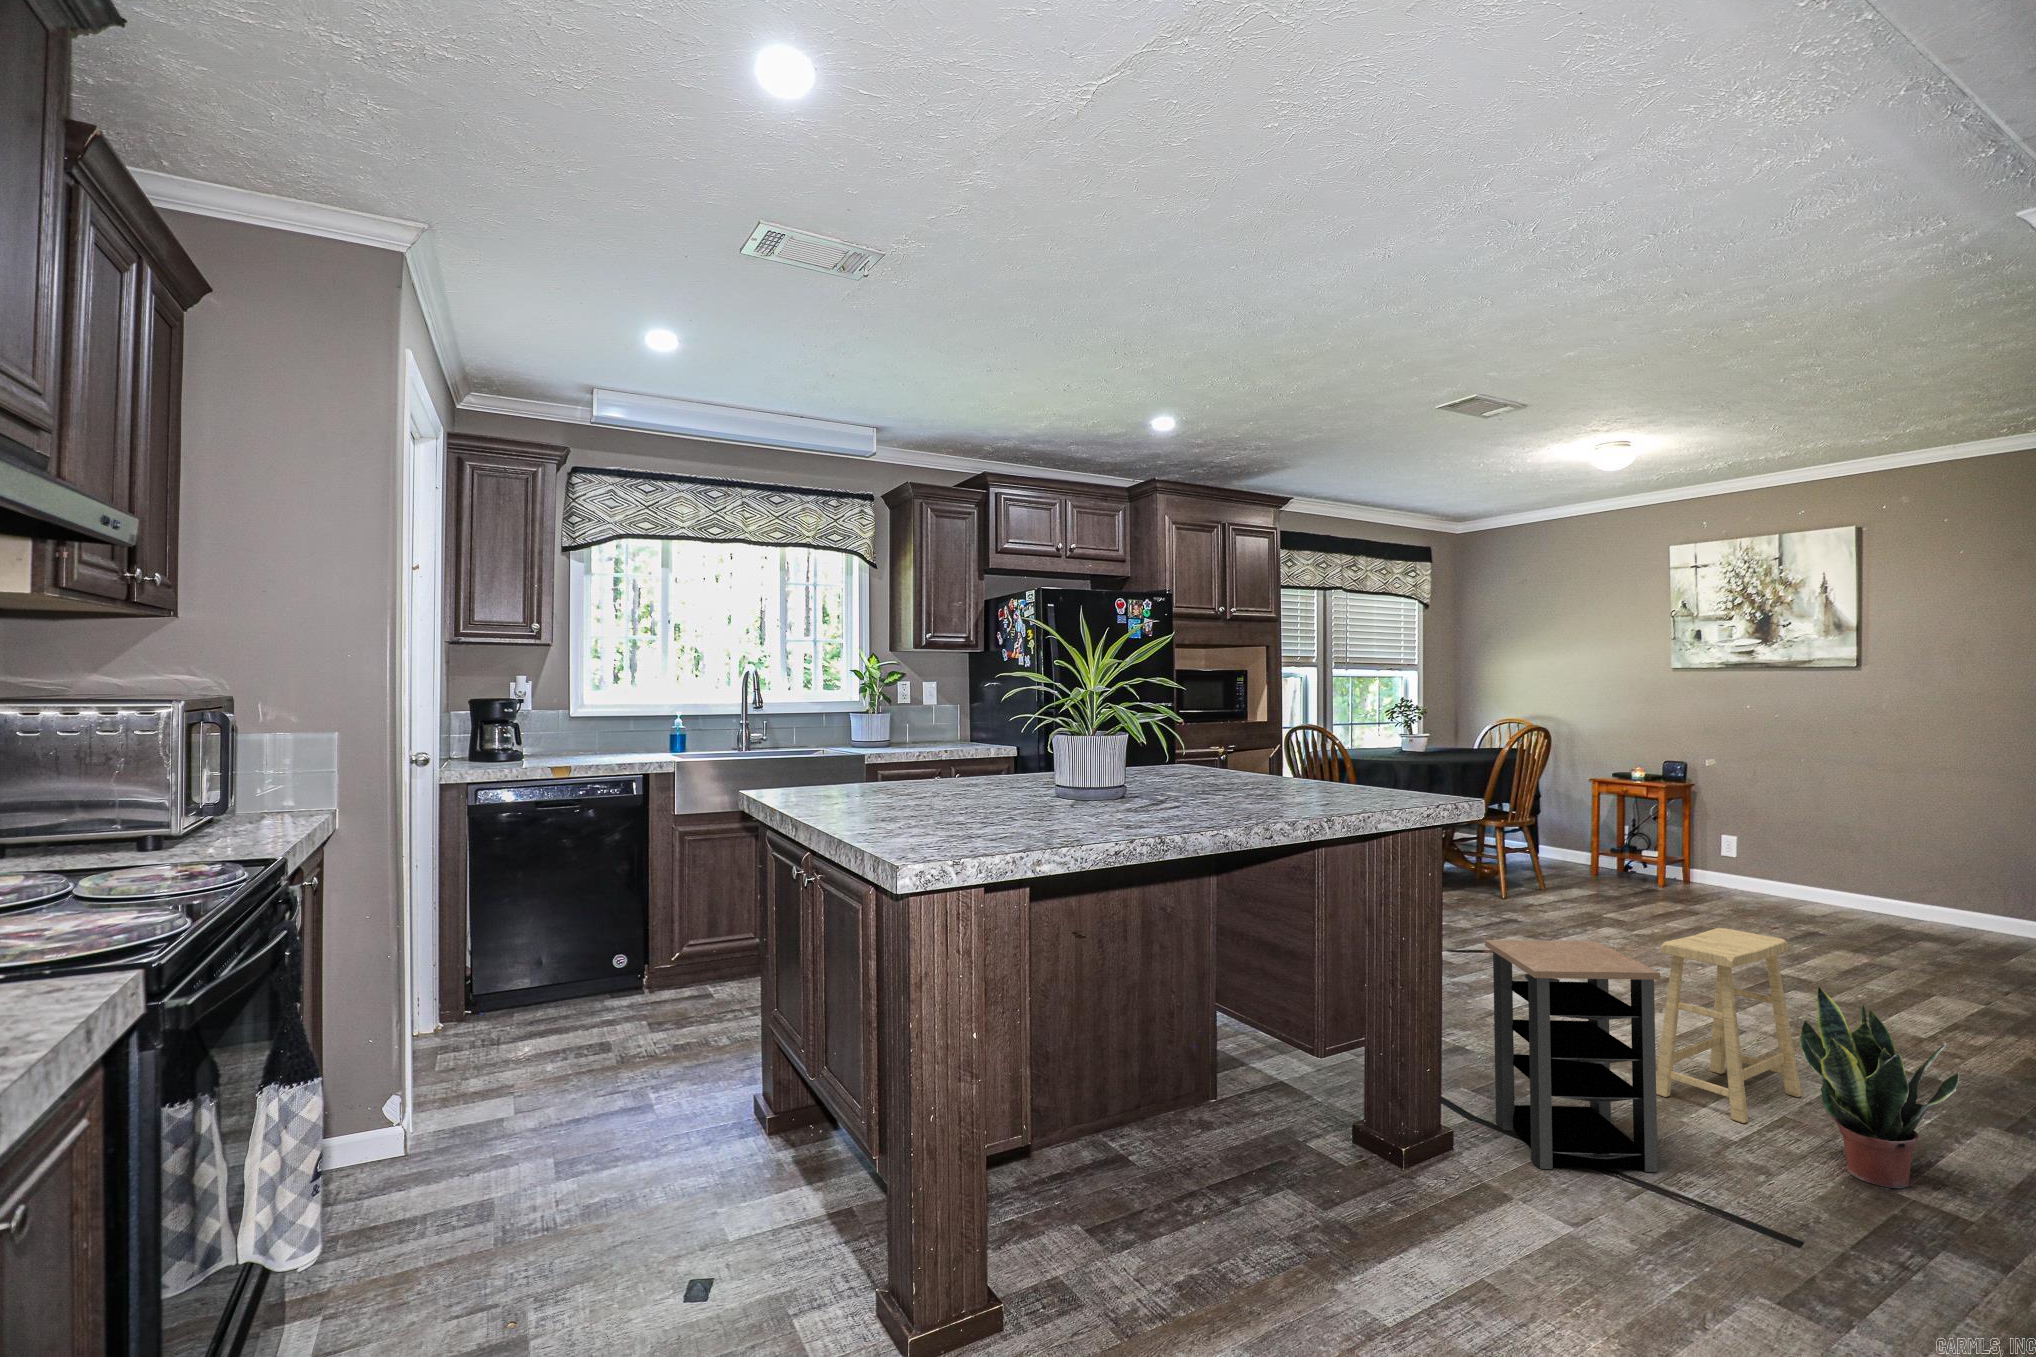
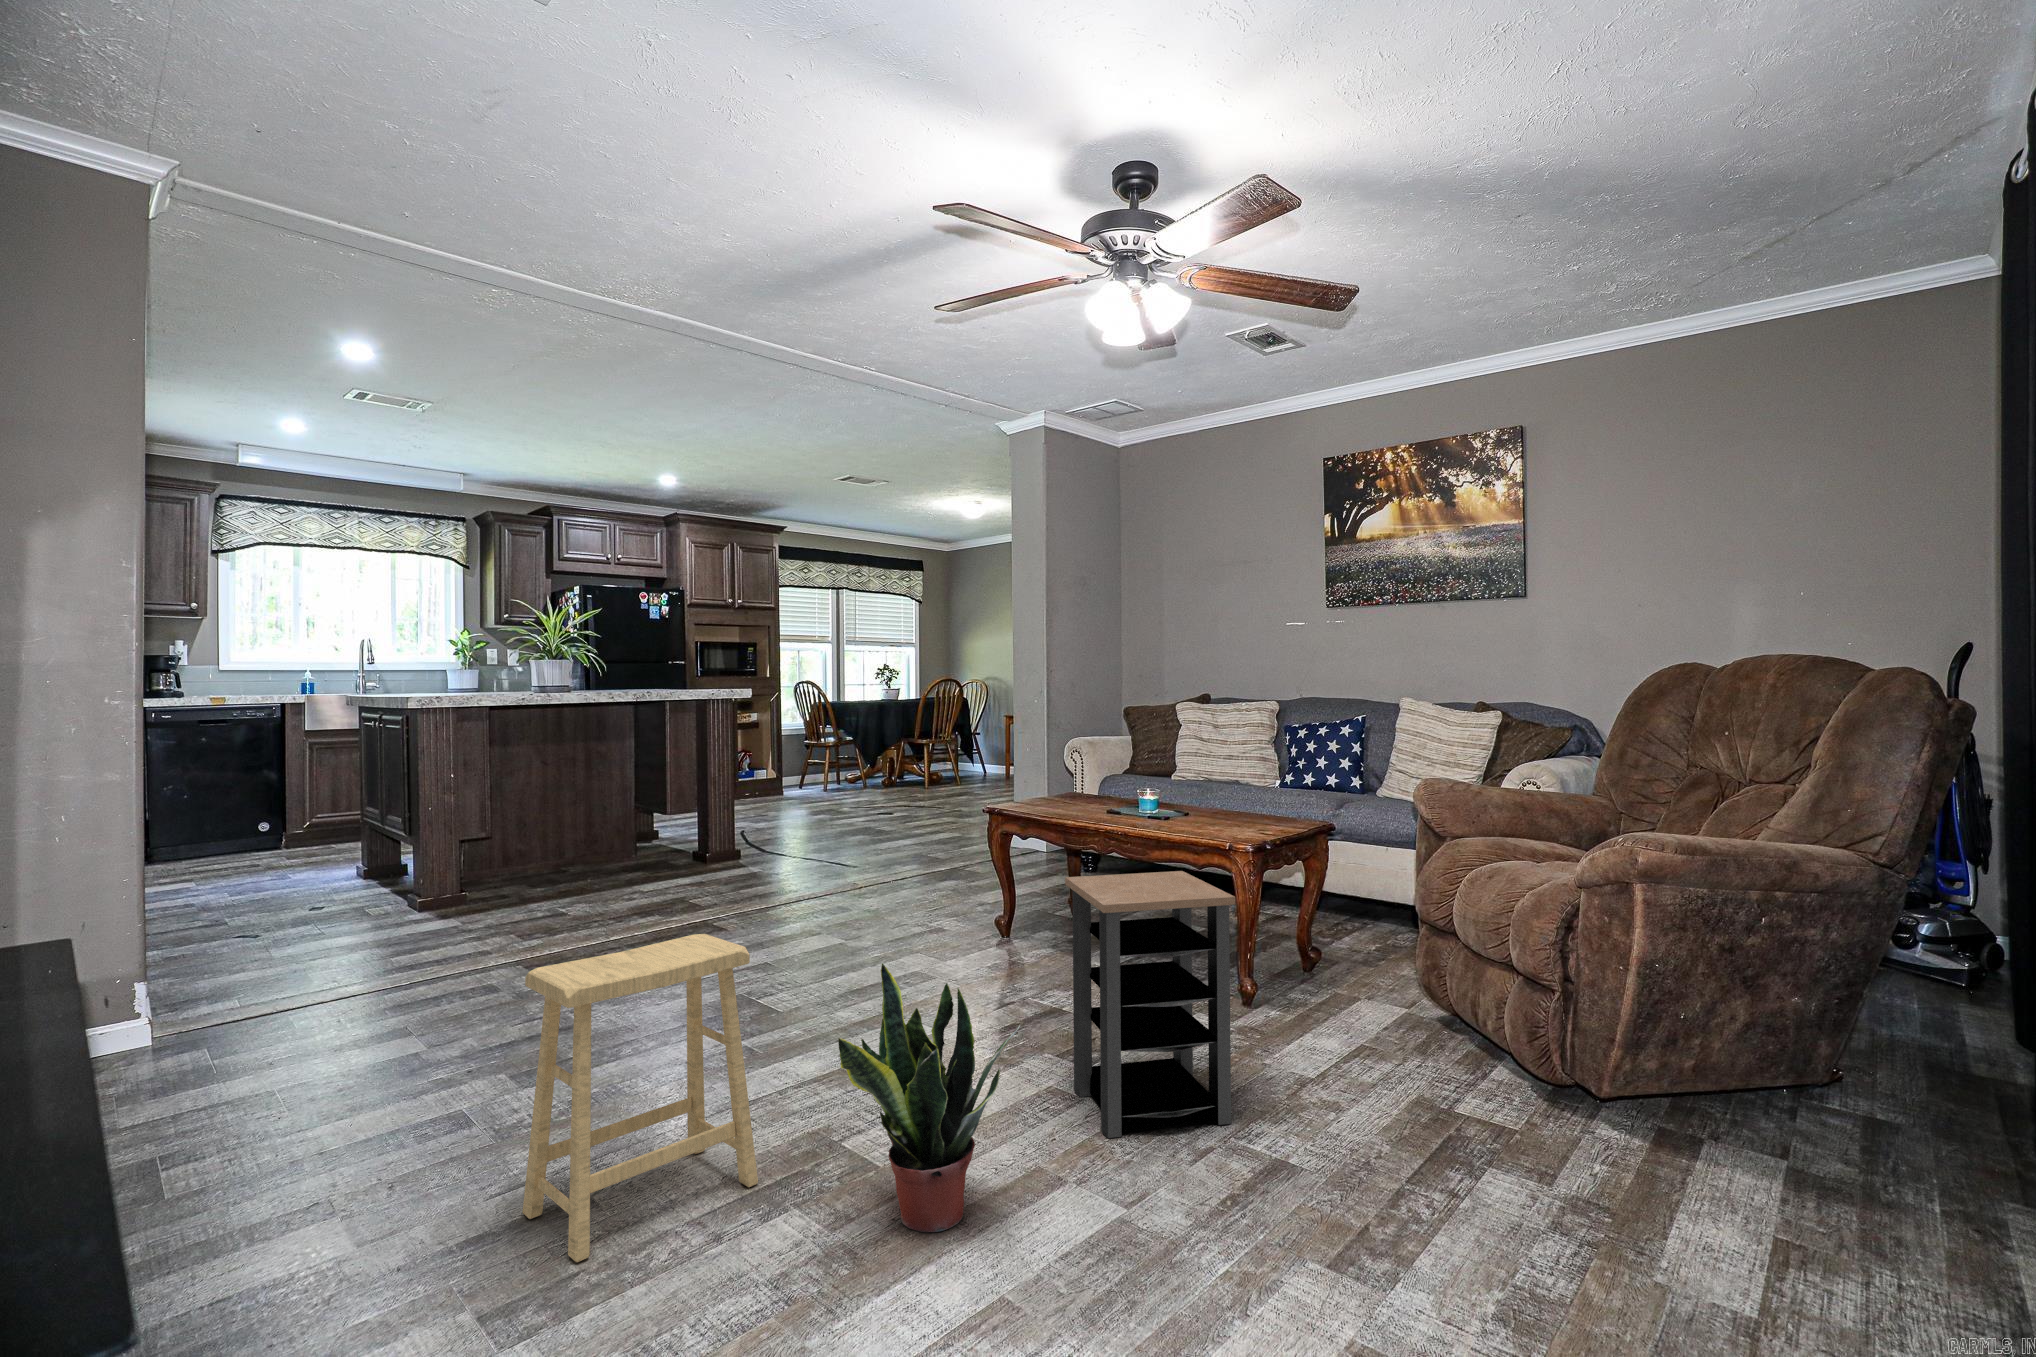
footstool: present [1656,928,1802,1123] -> present [522,934,758,1262]
potted plant: present [1800,986,1959,1188] -> present [838,963,1020,1232]

